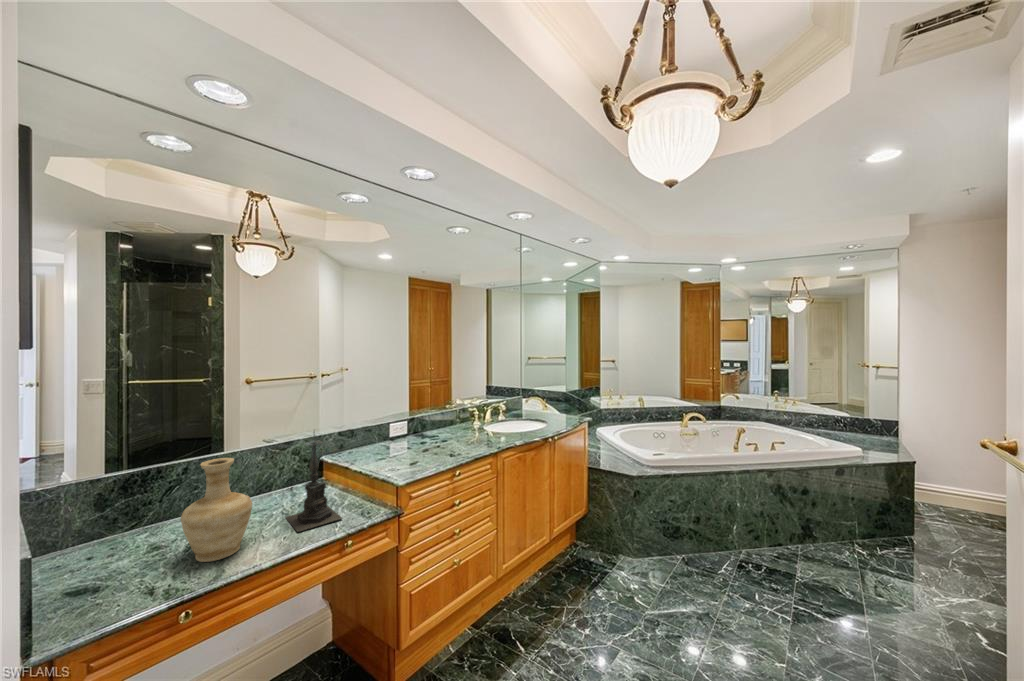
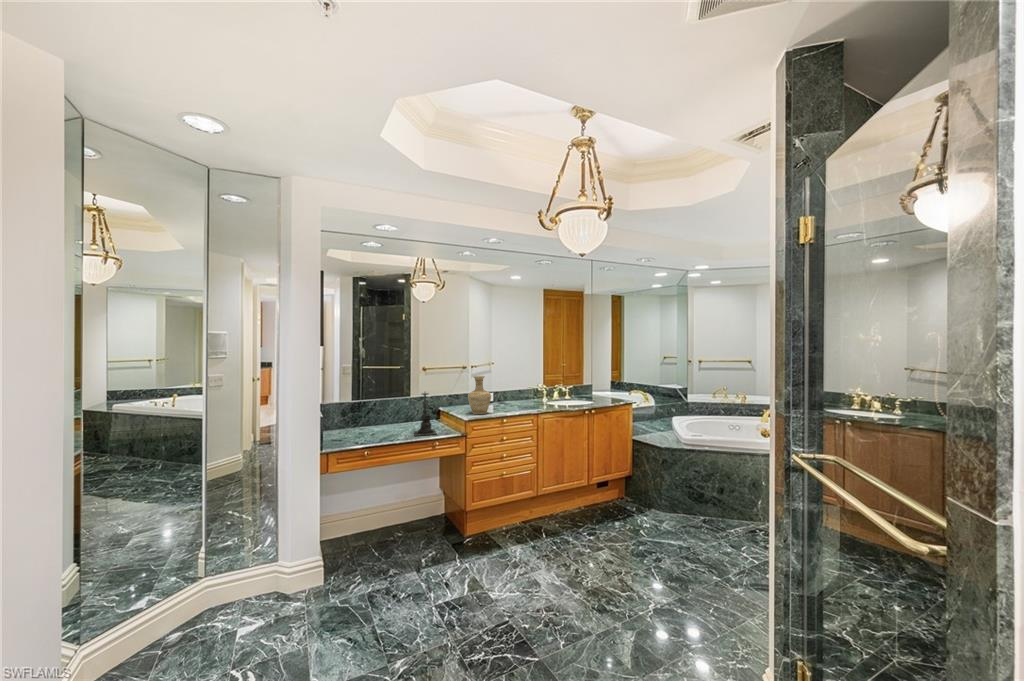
vase: present [181,458,252,562] -> present [468,376,491,414]

